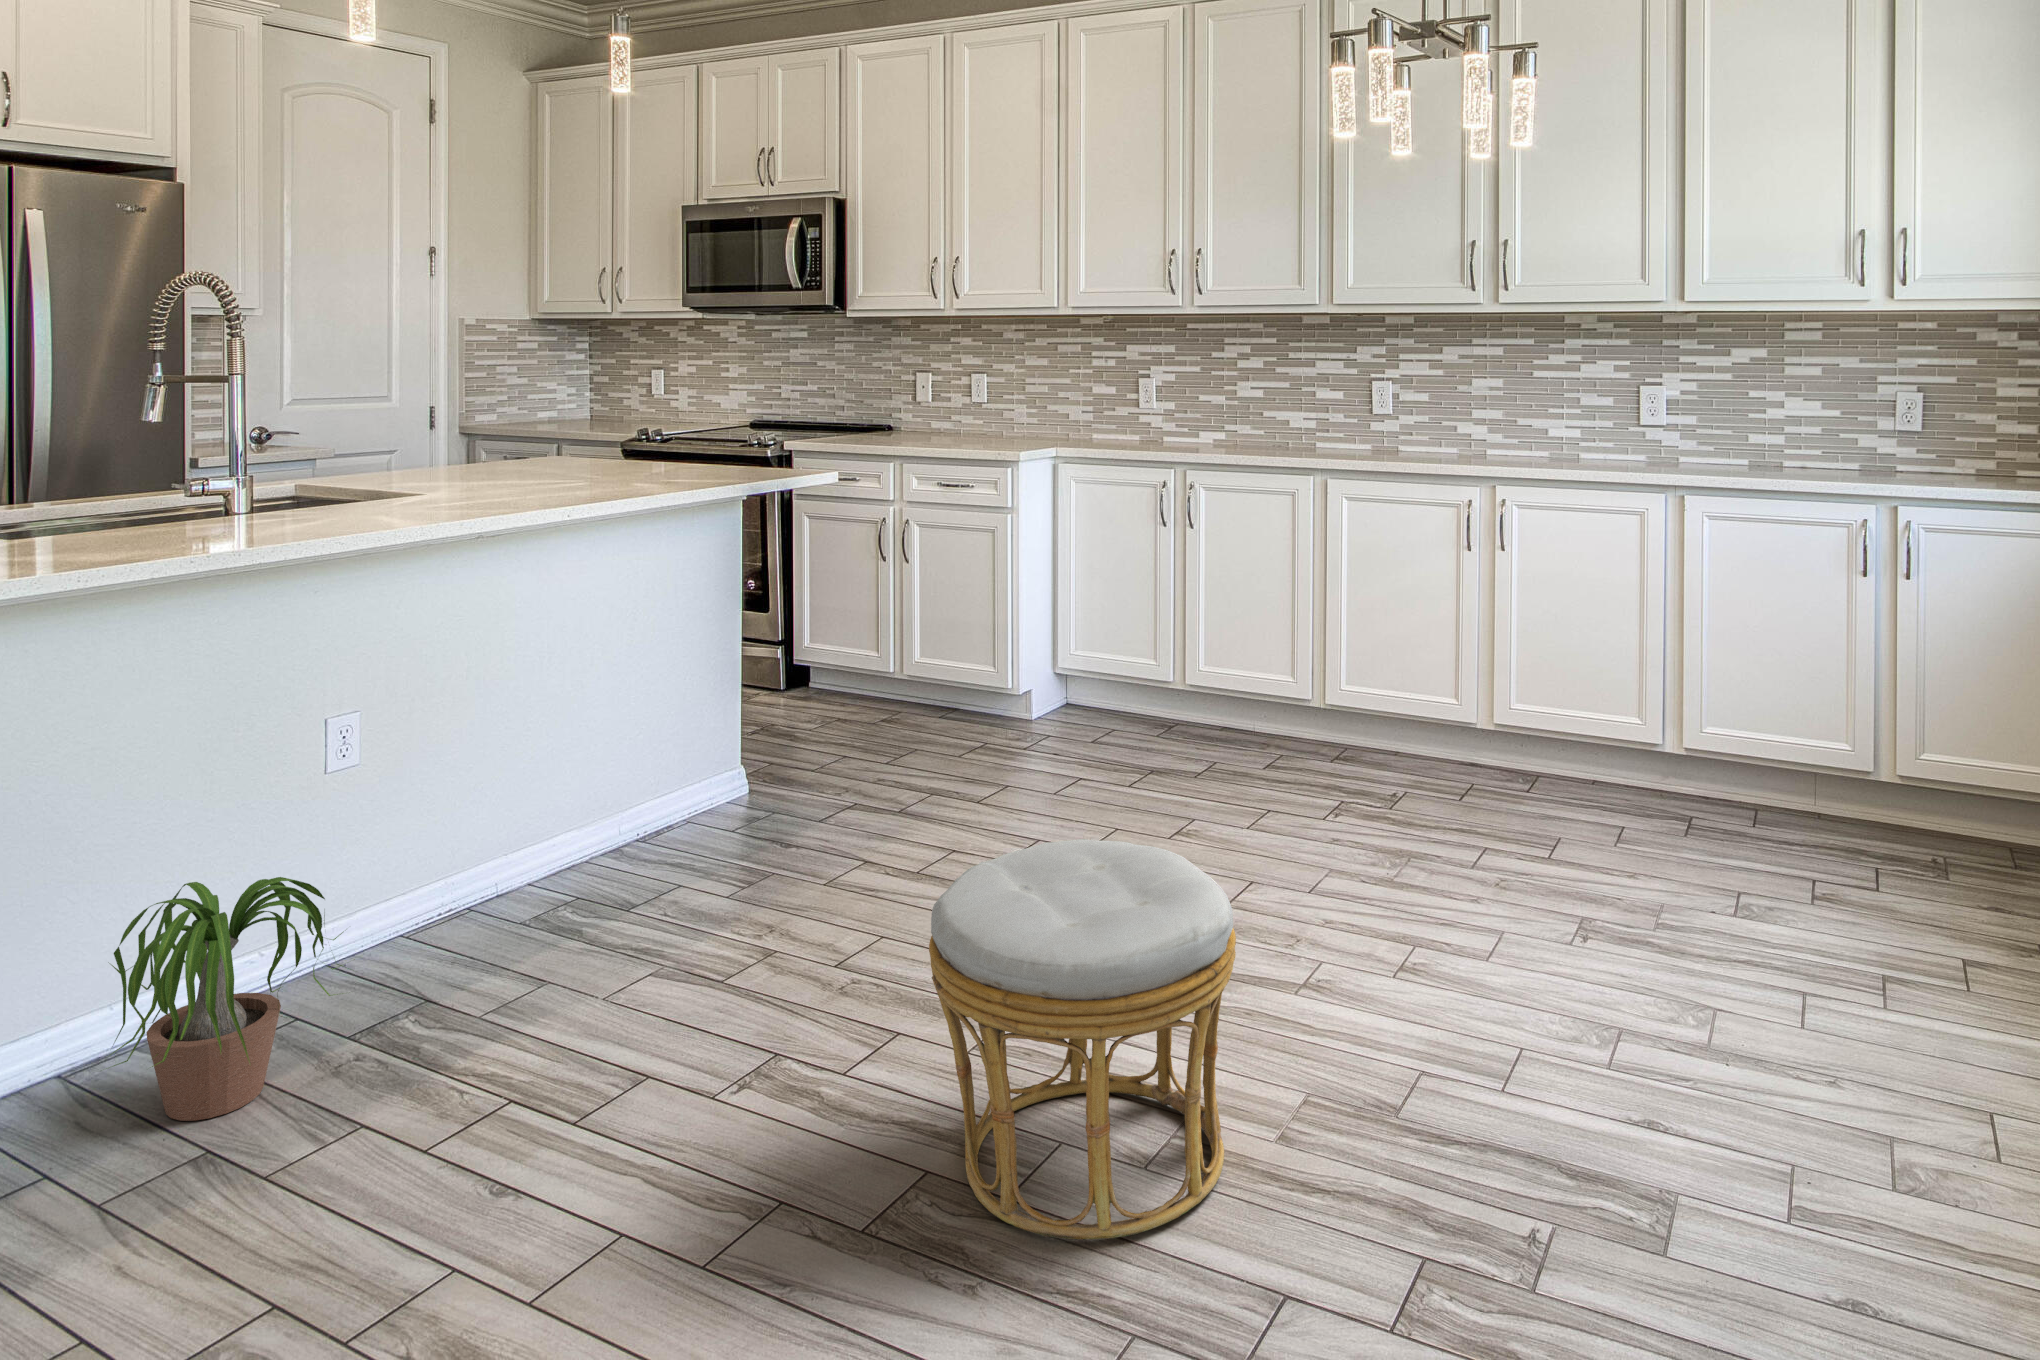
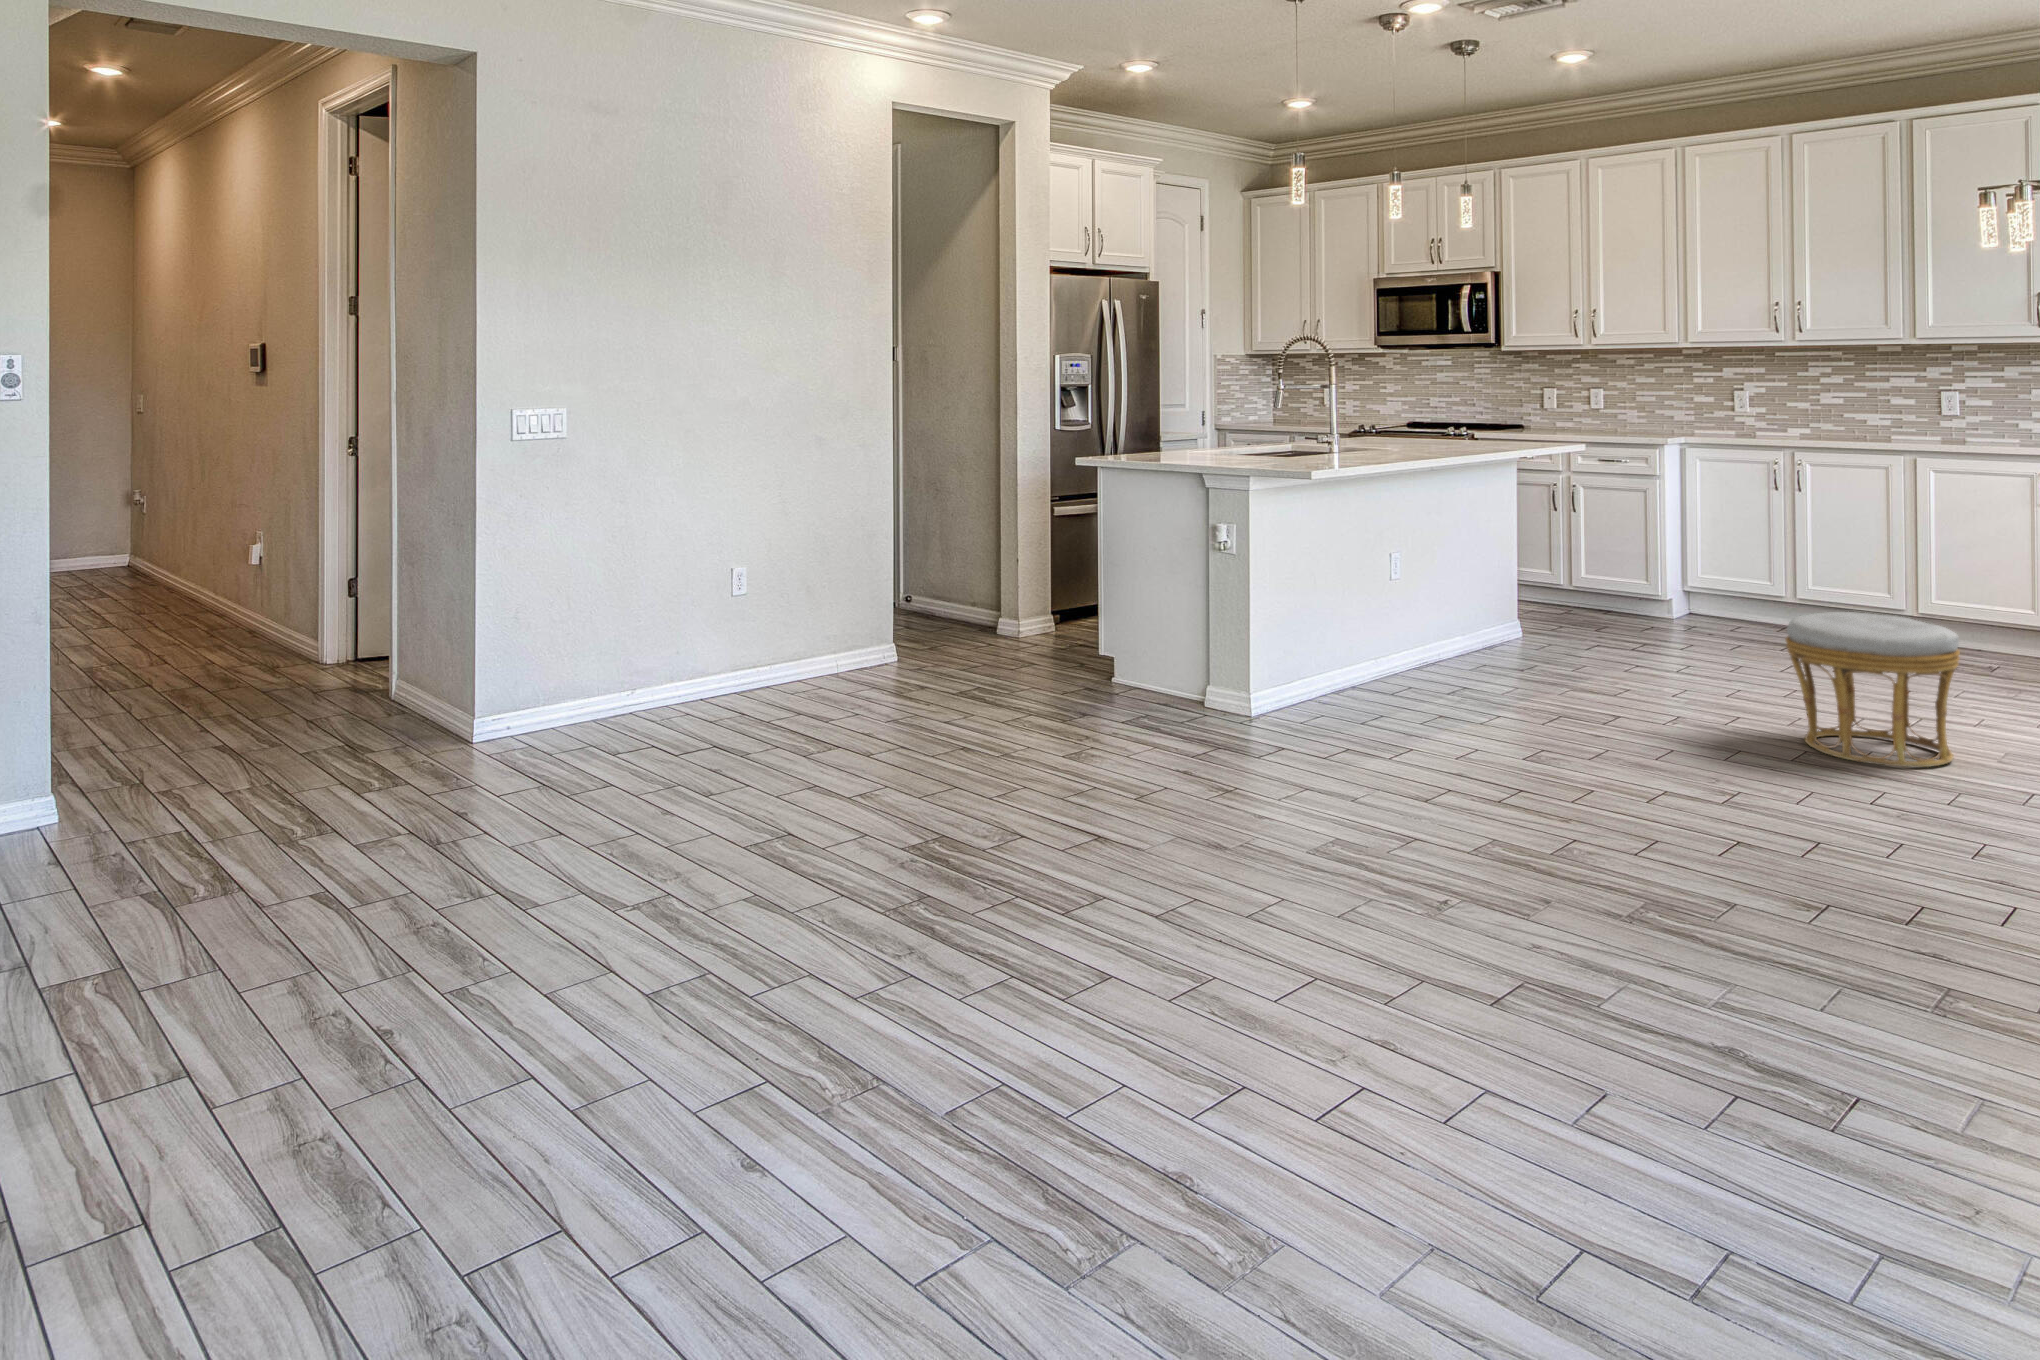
potted plant: present [110,877,349,1121] -> none [1347,609,1457,705]

